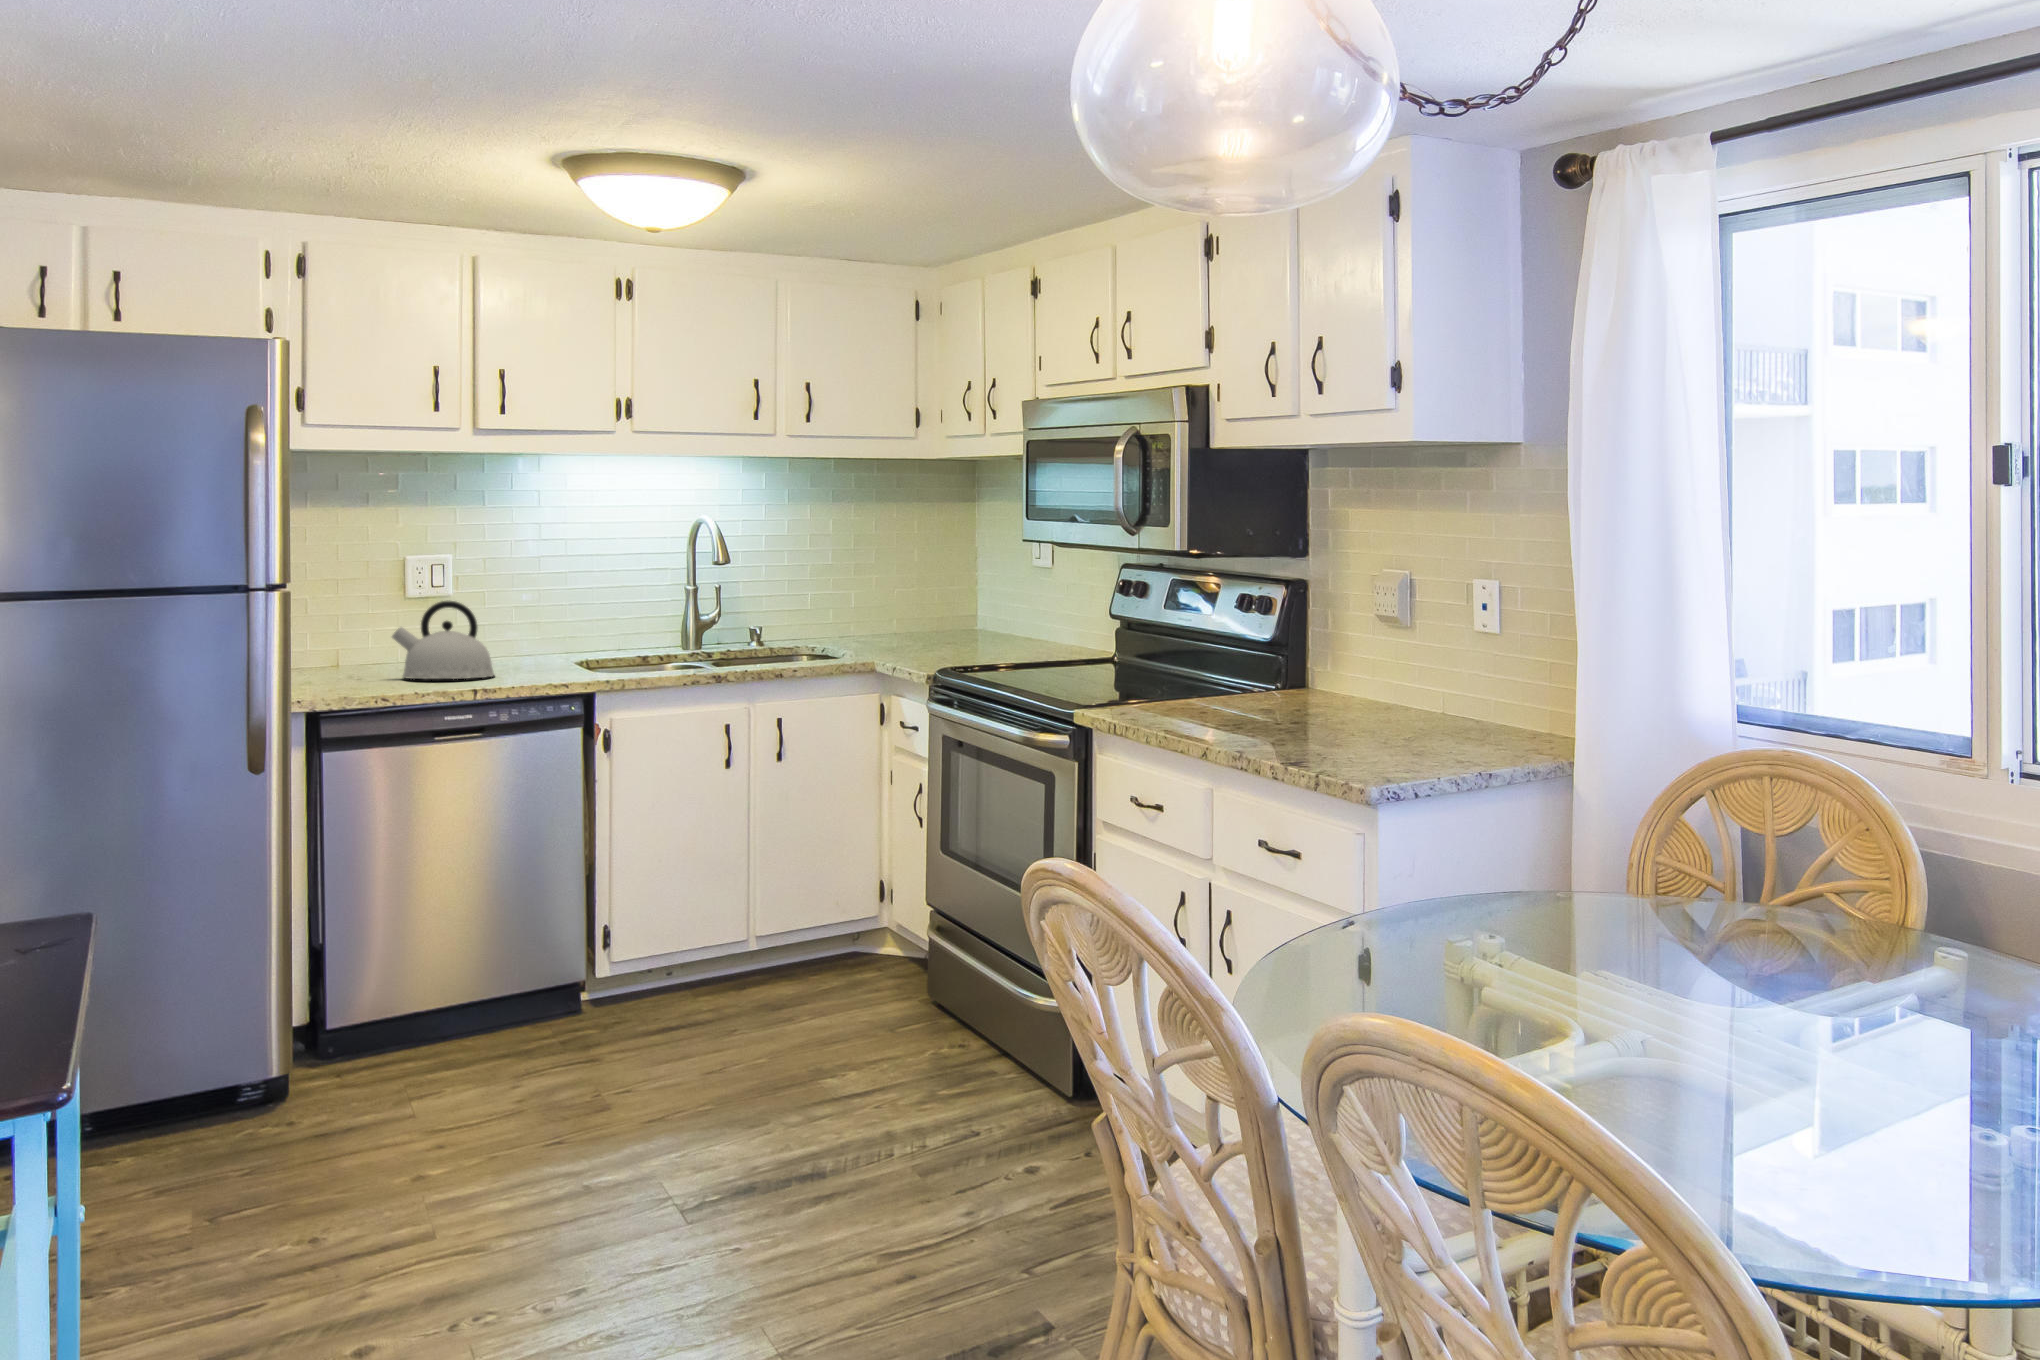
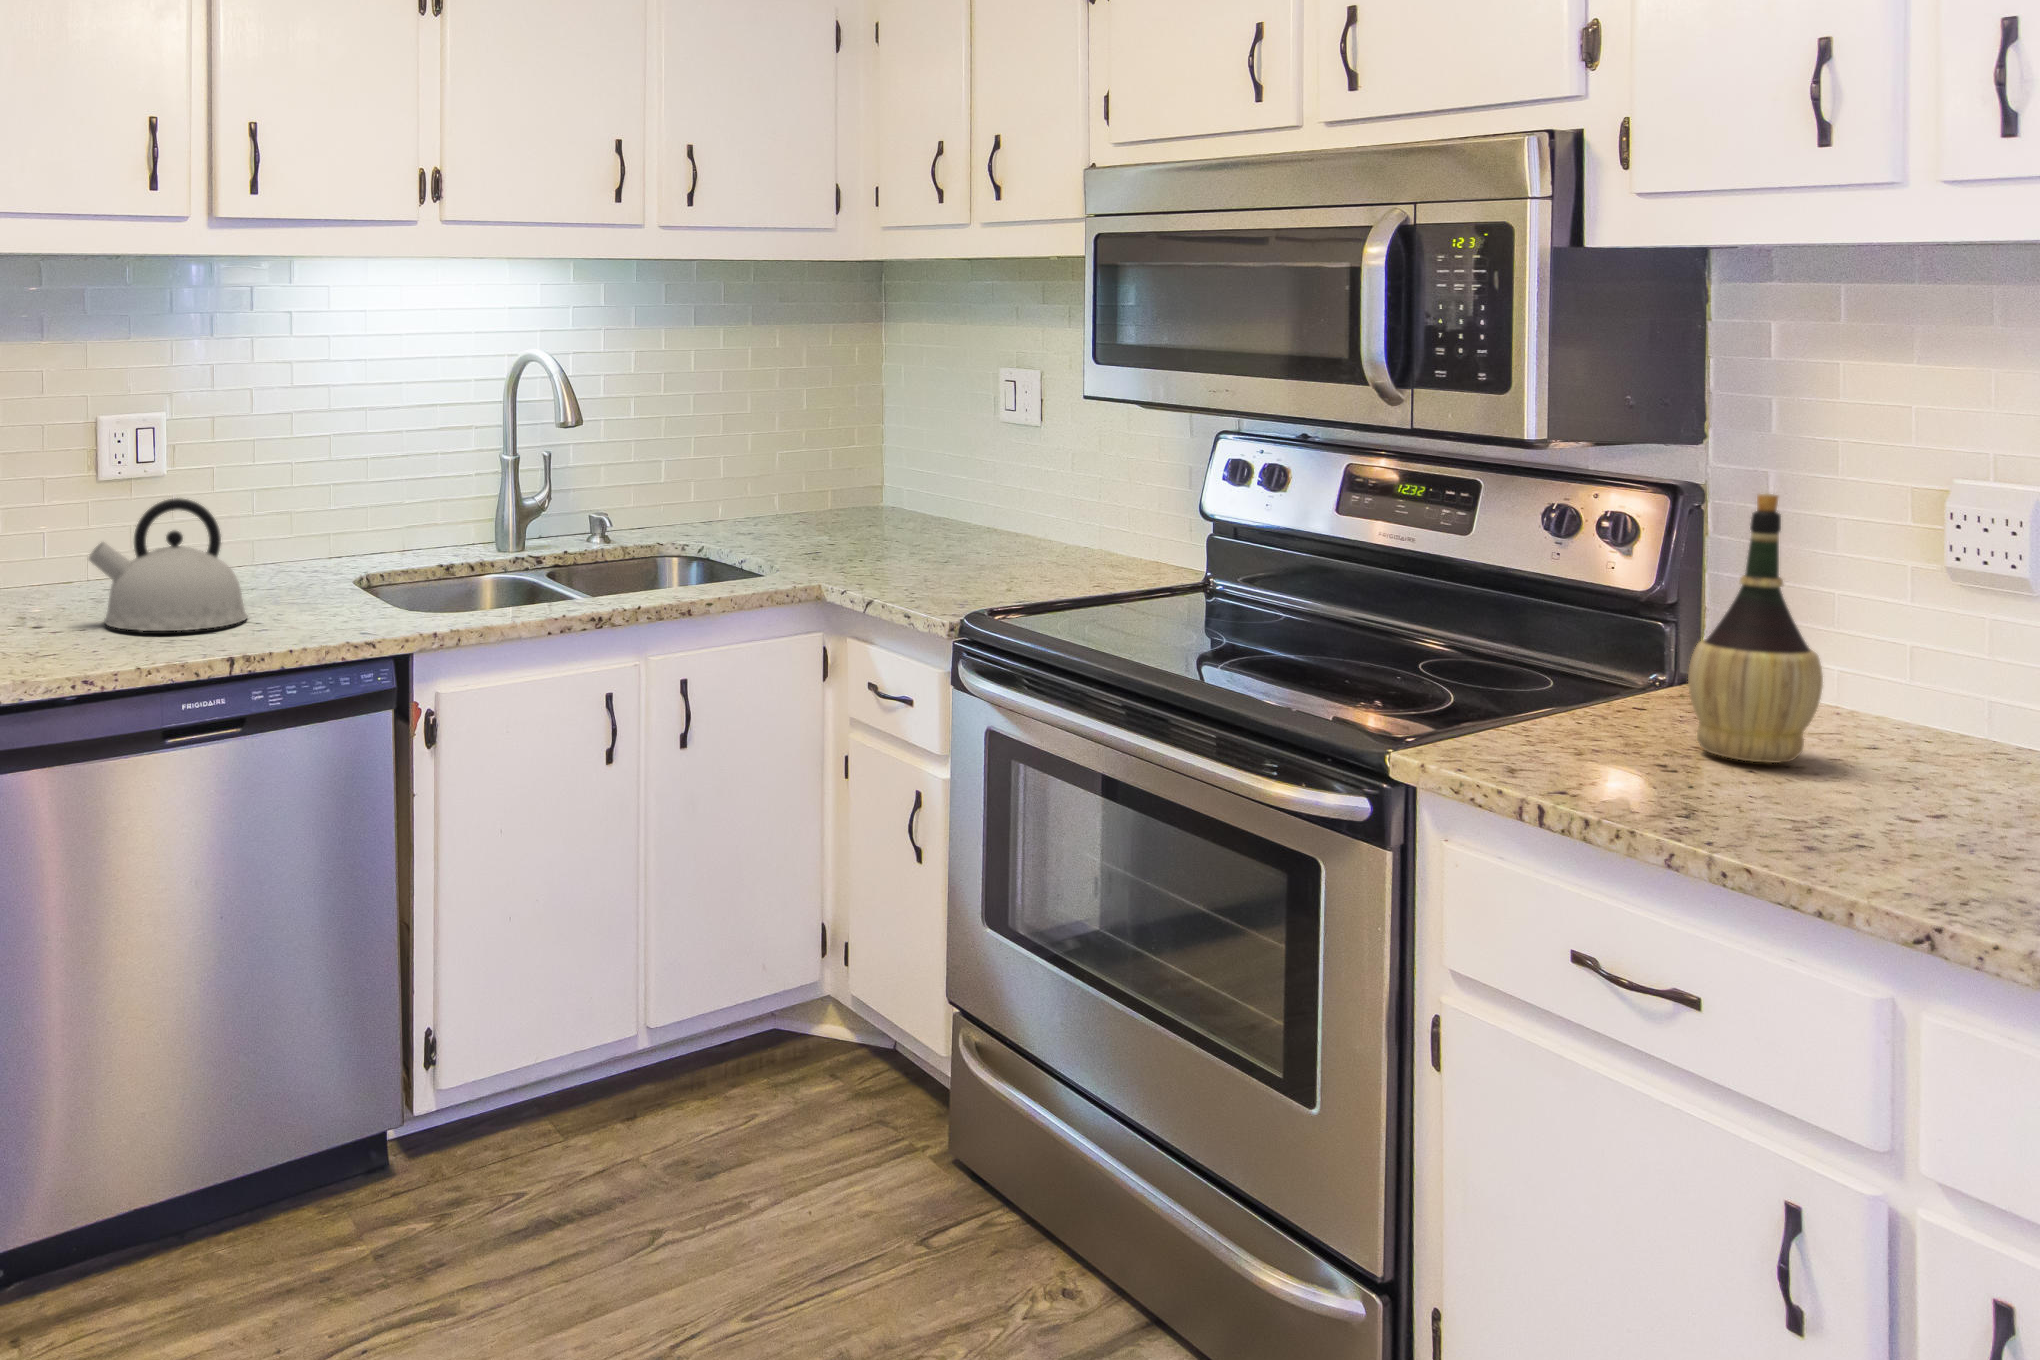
wine bottle: none [1214,575,1269,710] -> present [1688,494,1823,763]

